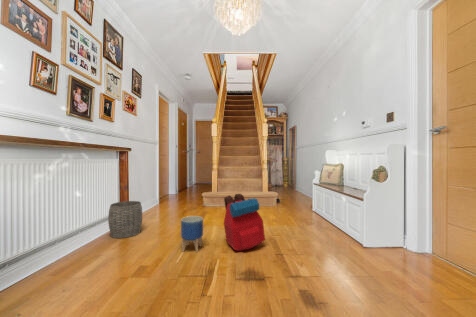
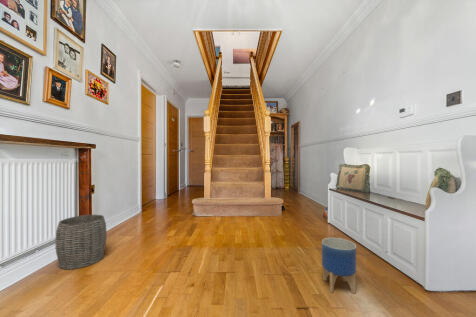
backpack: present [224,194,265,251] -> none [216,206,276,294]
planter: present [181,216,203,252] -> present [322,238,356,294]

